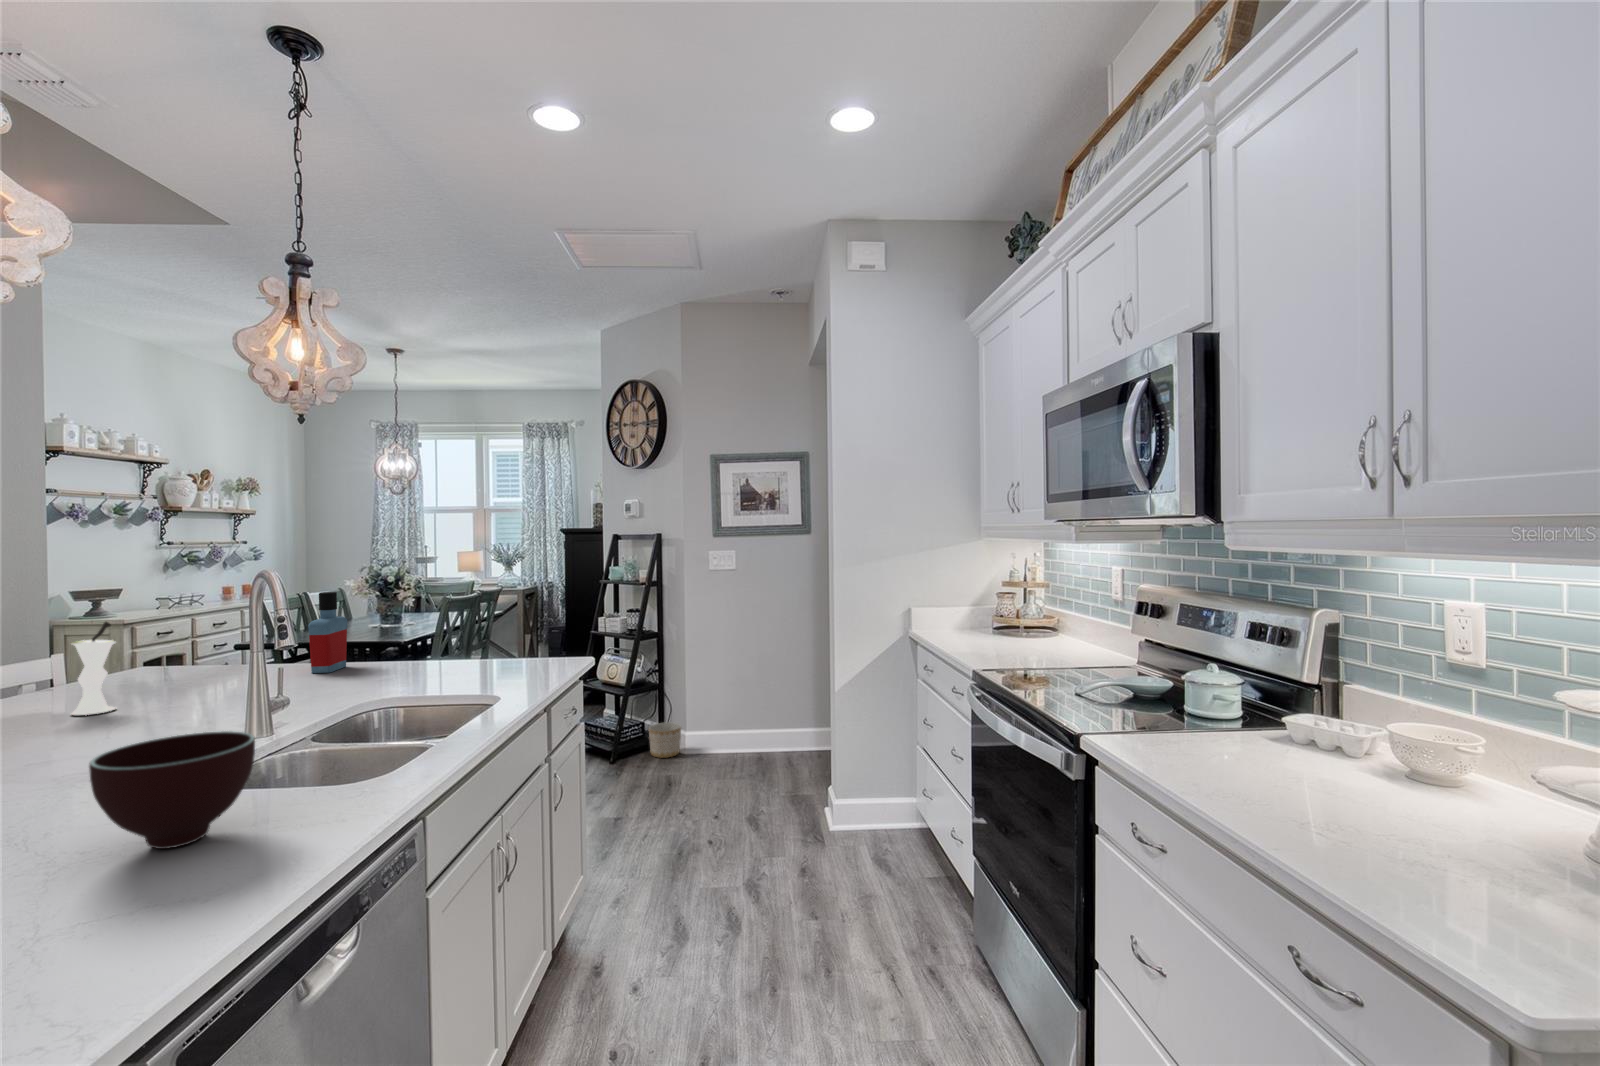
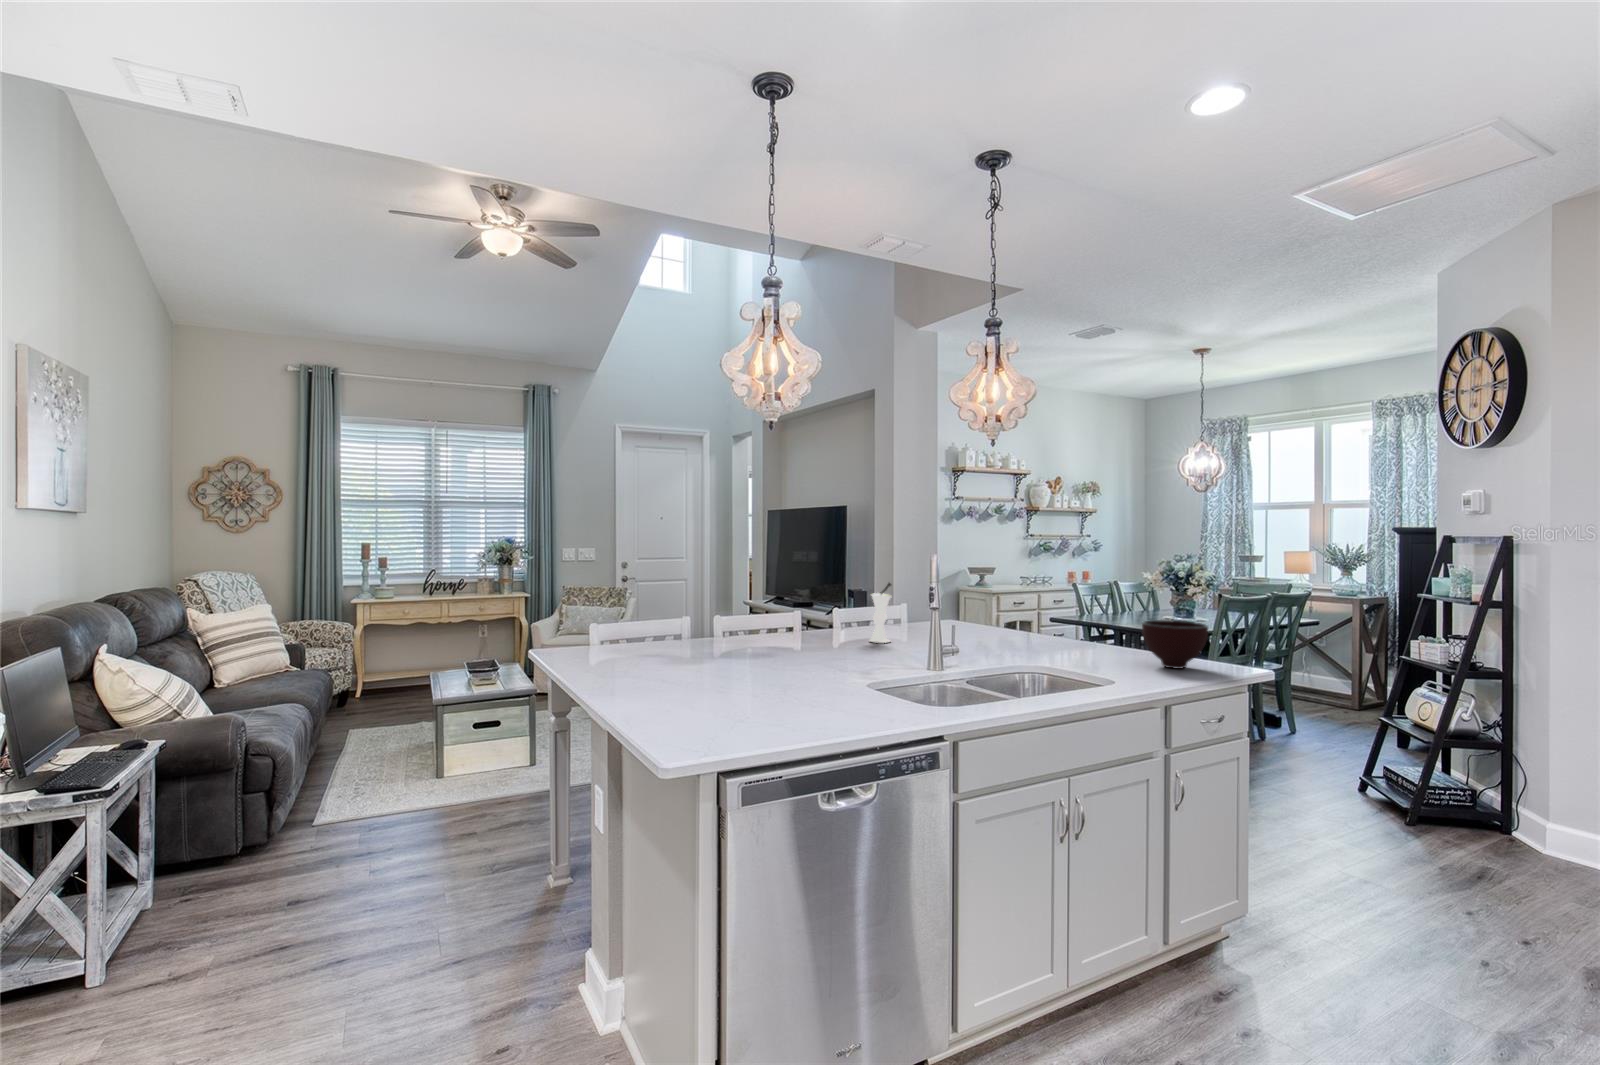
bottle: present [308,592,347,673] -> none [1019,575,1054,643]
planter: present [649,723,681,758] -> none [1470,798,1532,852]
bowl: present [89,731,255,849] -> present [1142,620,1208,669]

